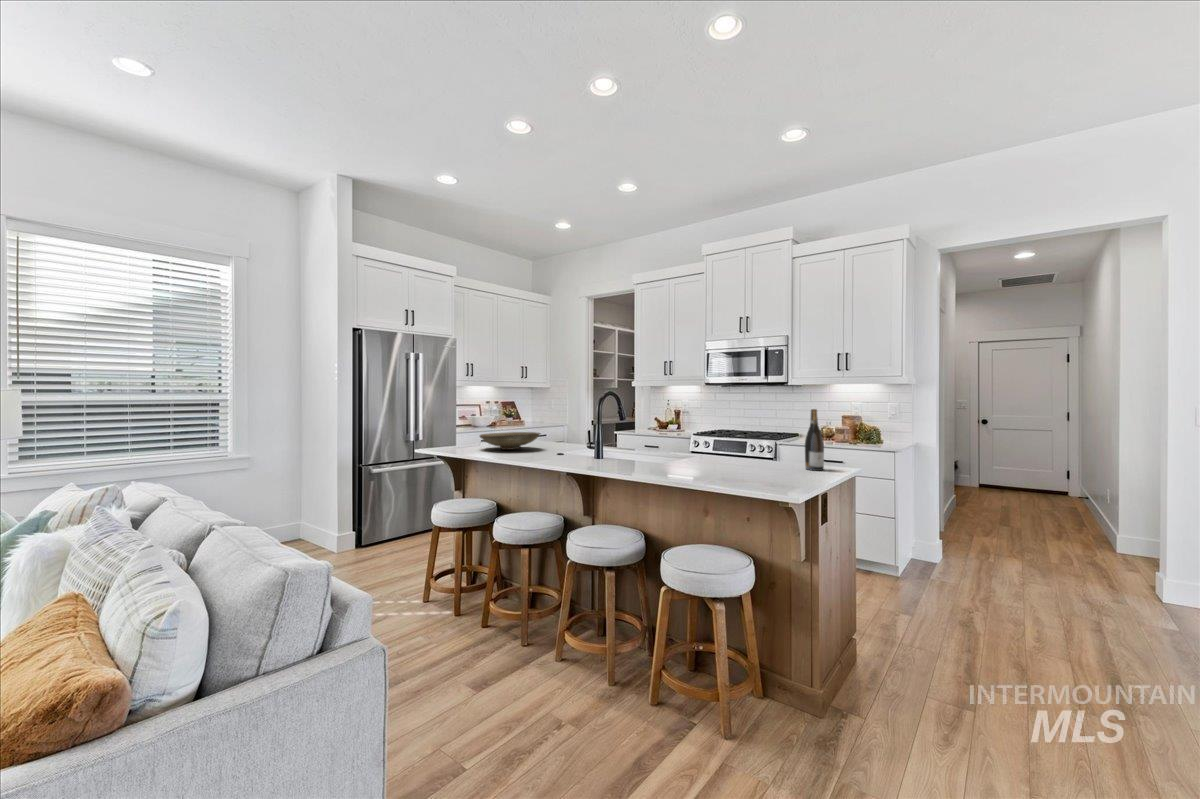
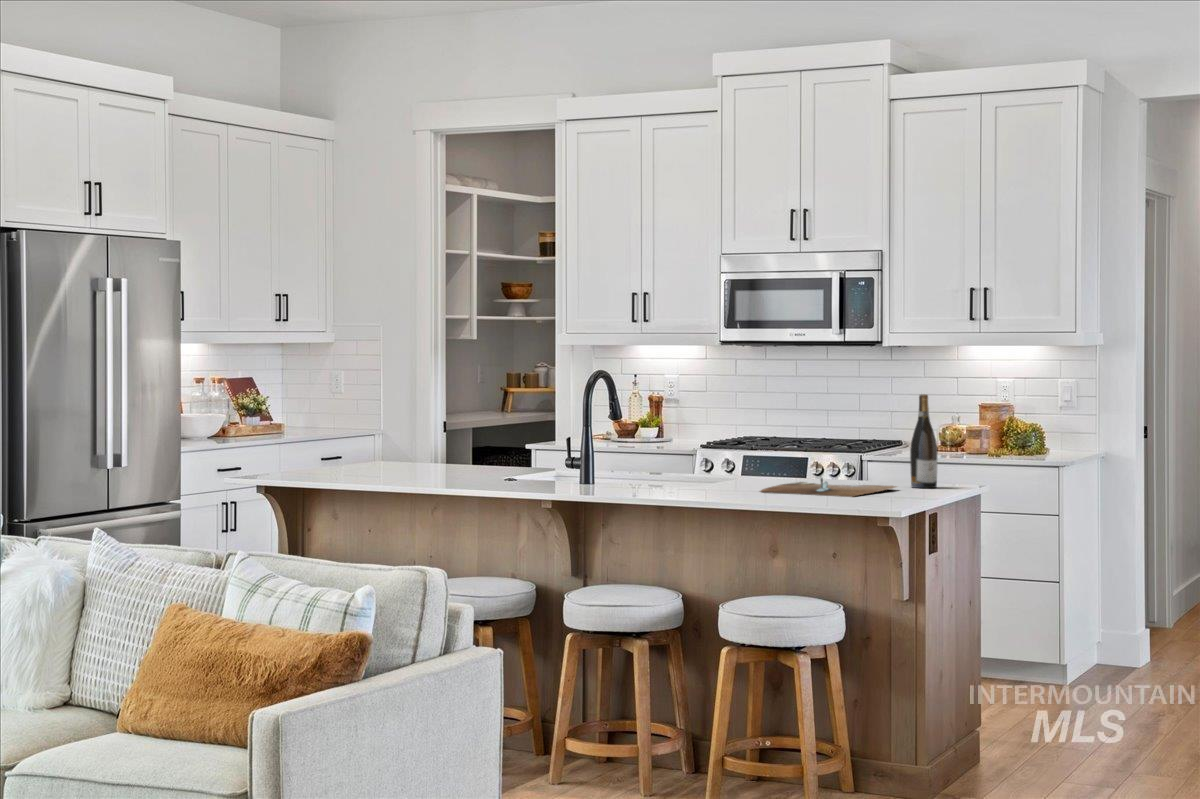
decorative bowl: present [480,432,540,450] -> none [329,443,446,476]
cutting board: none [696,462,797,481] -> present [760,478,897,497]

